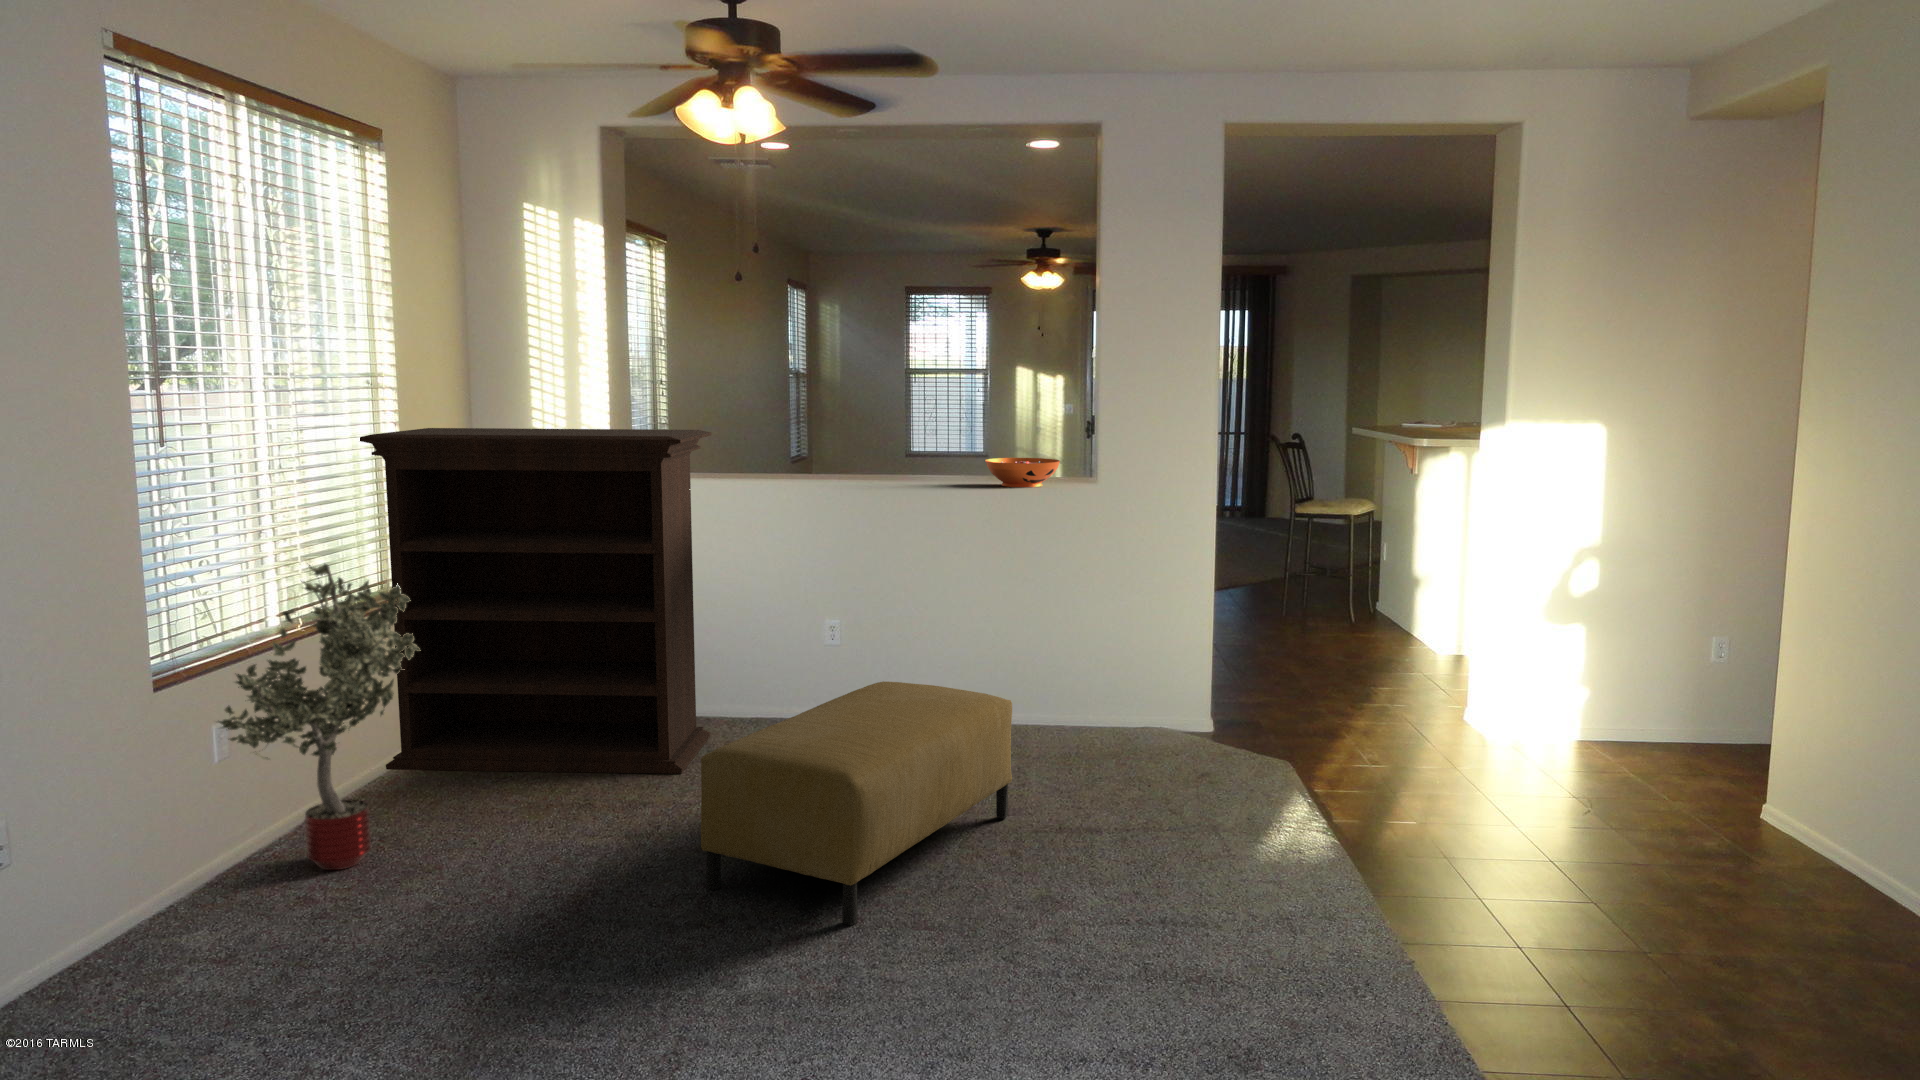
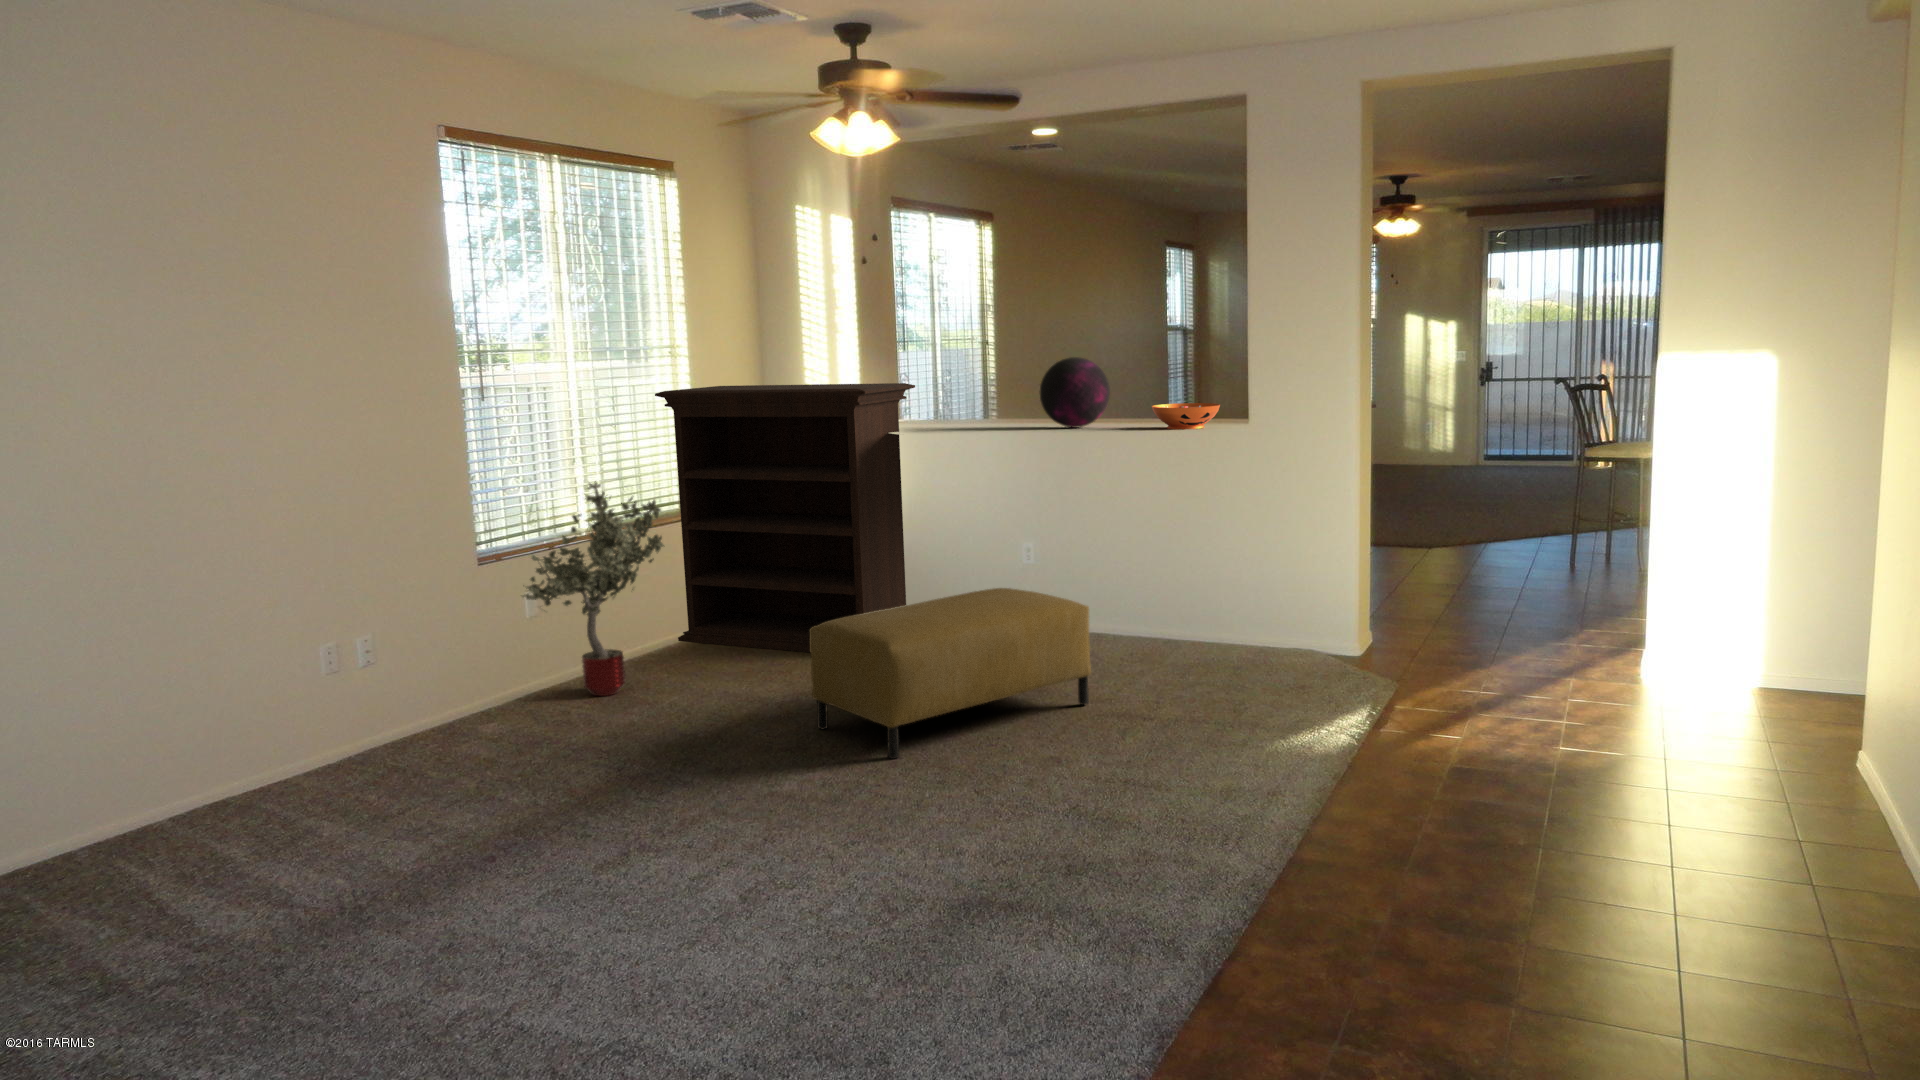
decorative orb: none [851,404,932,484] -> present [1040,357,1110,428]

